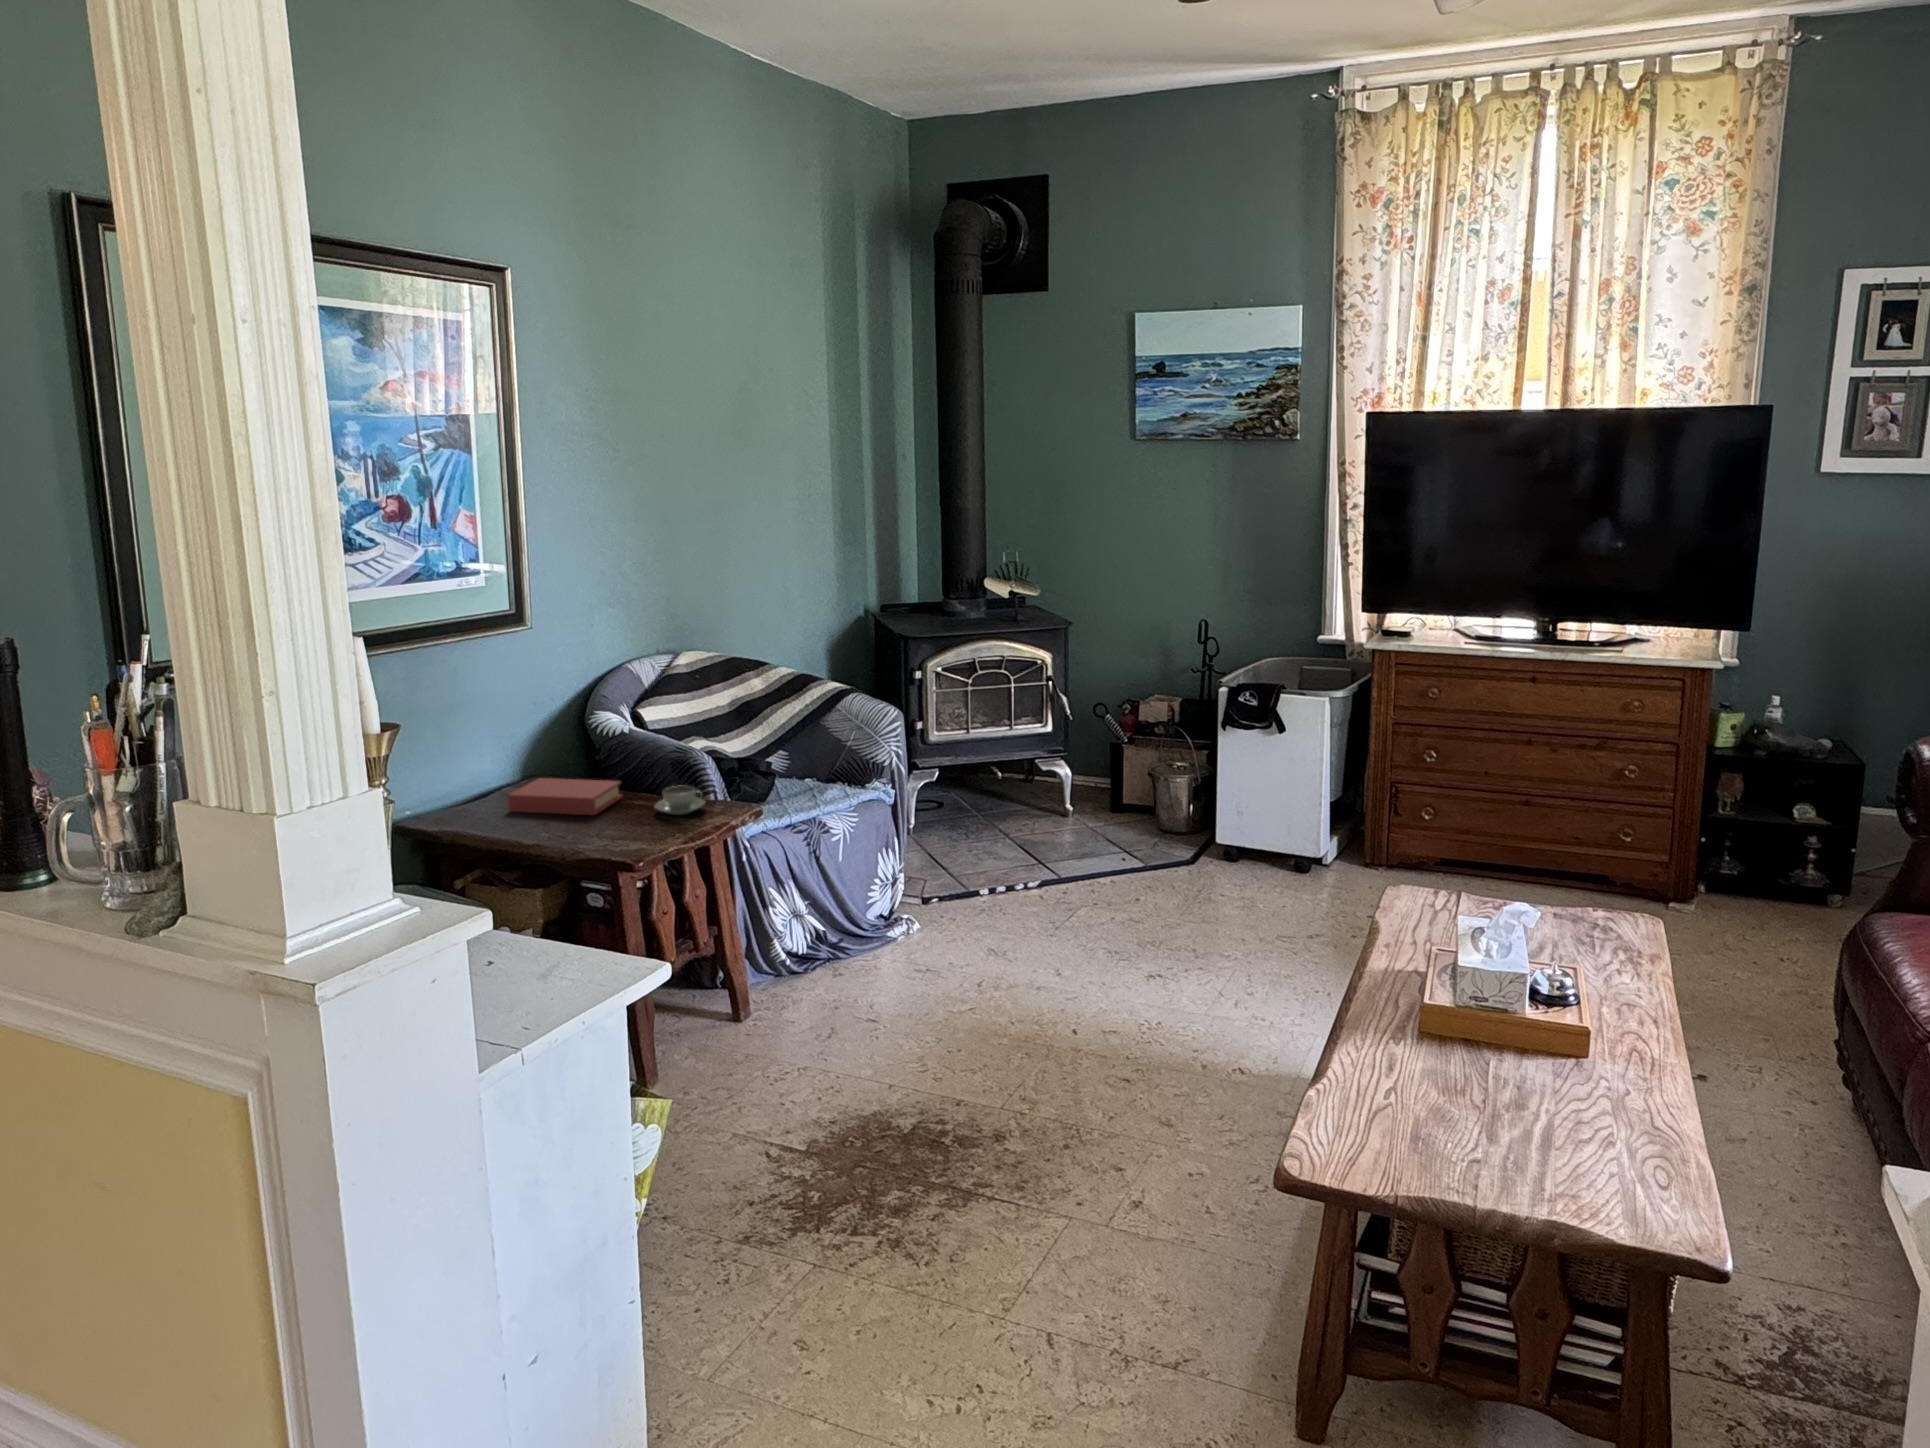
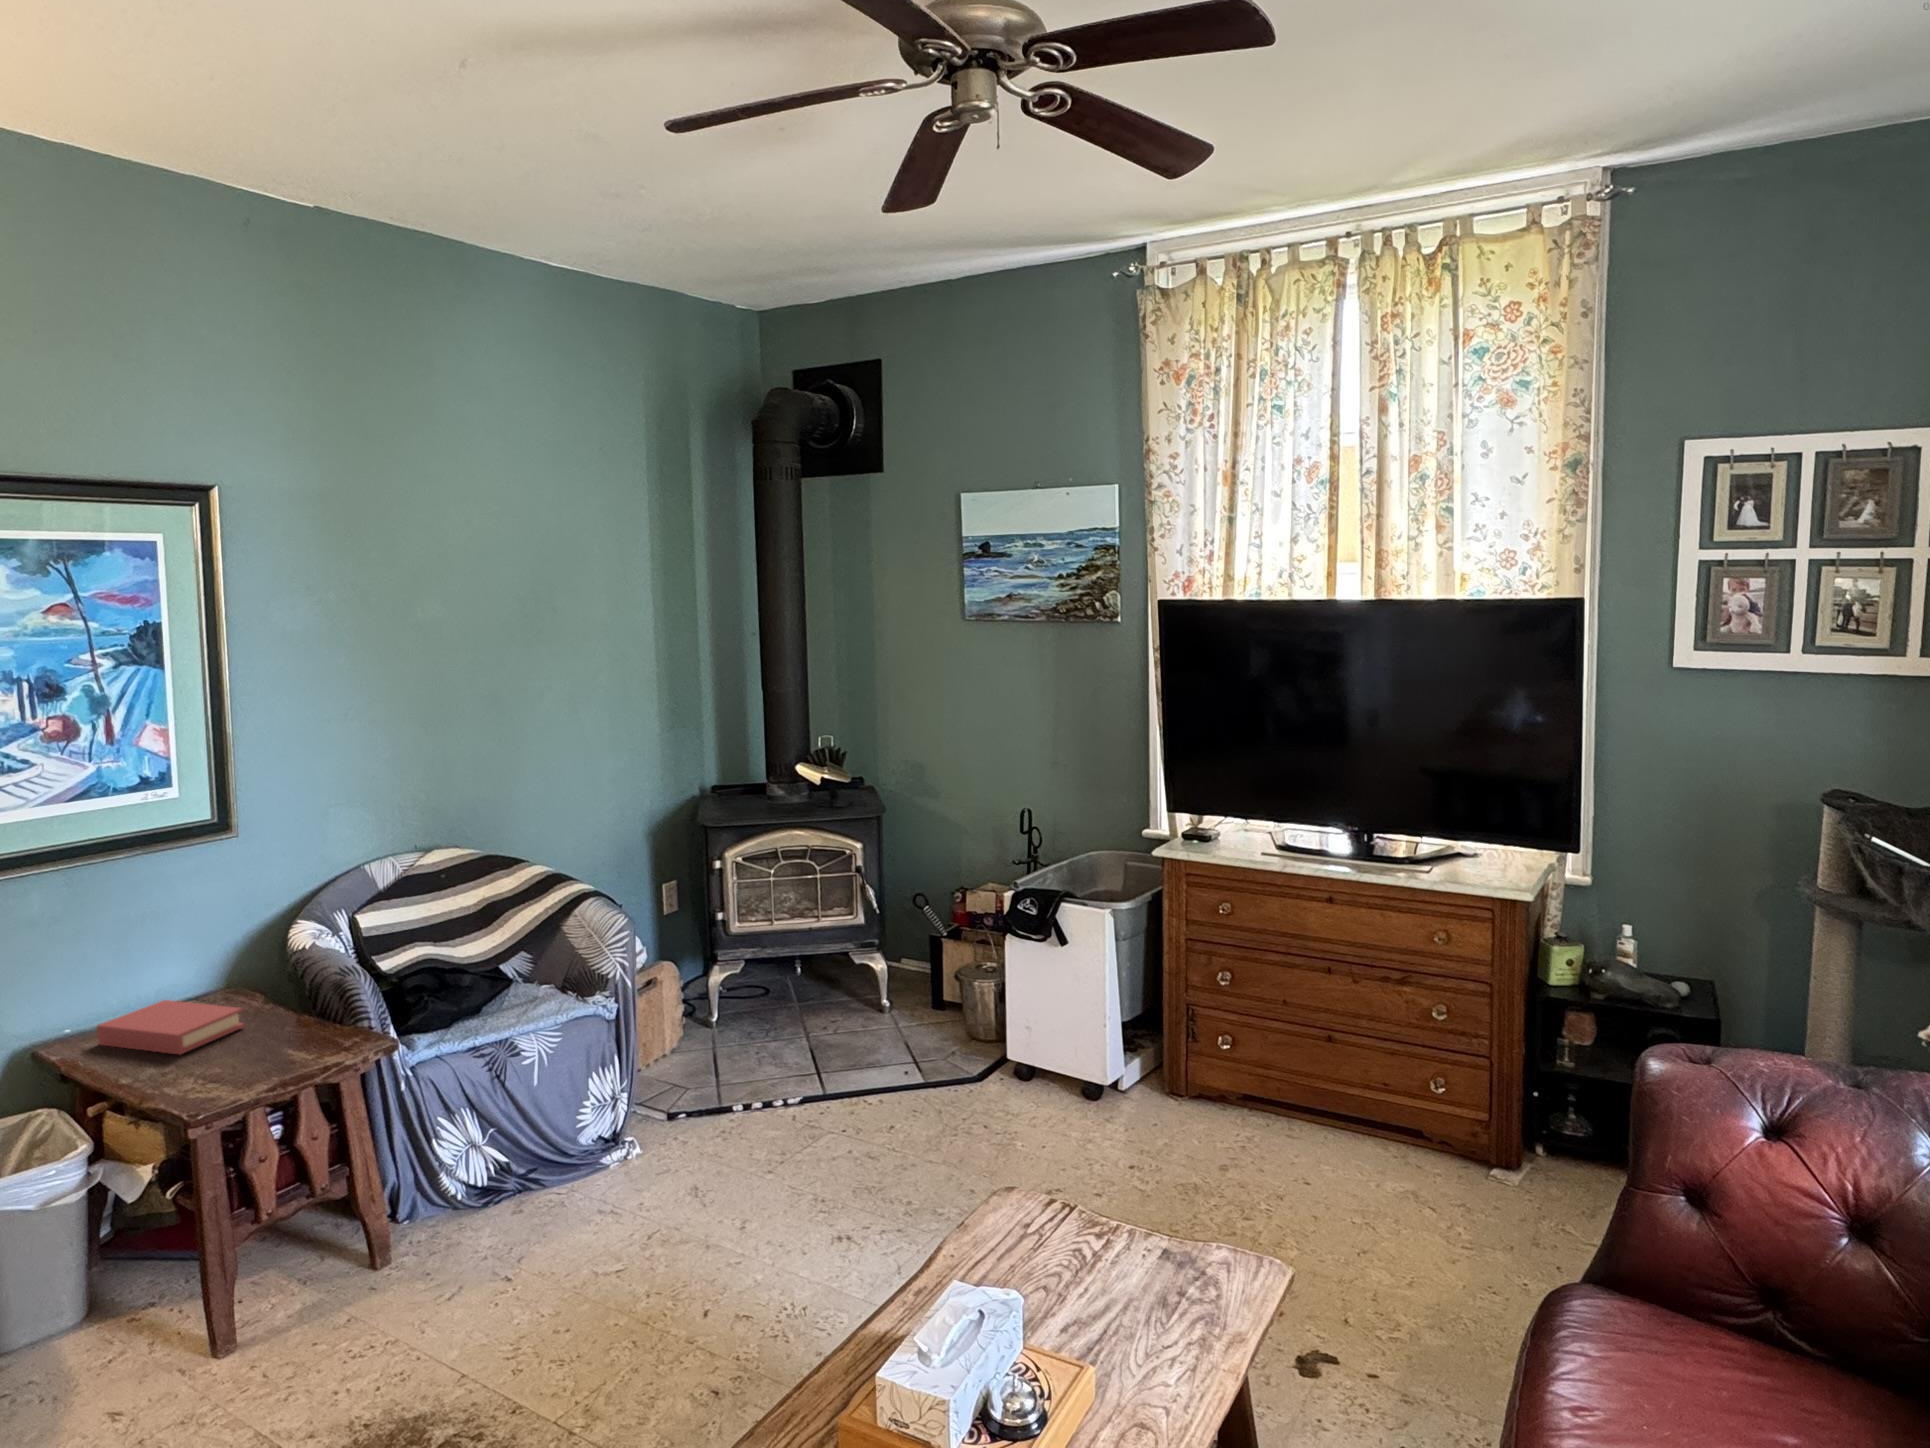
coffee cup: present [655,785,705,815] -> none [250,1019,318,1057]

